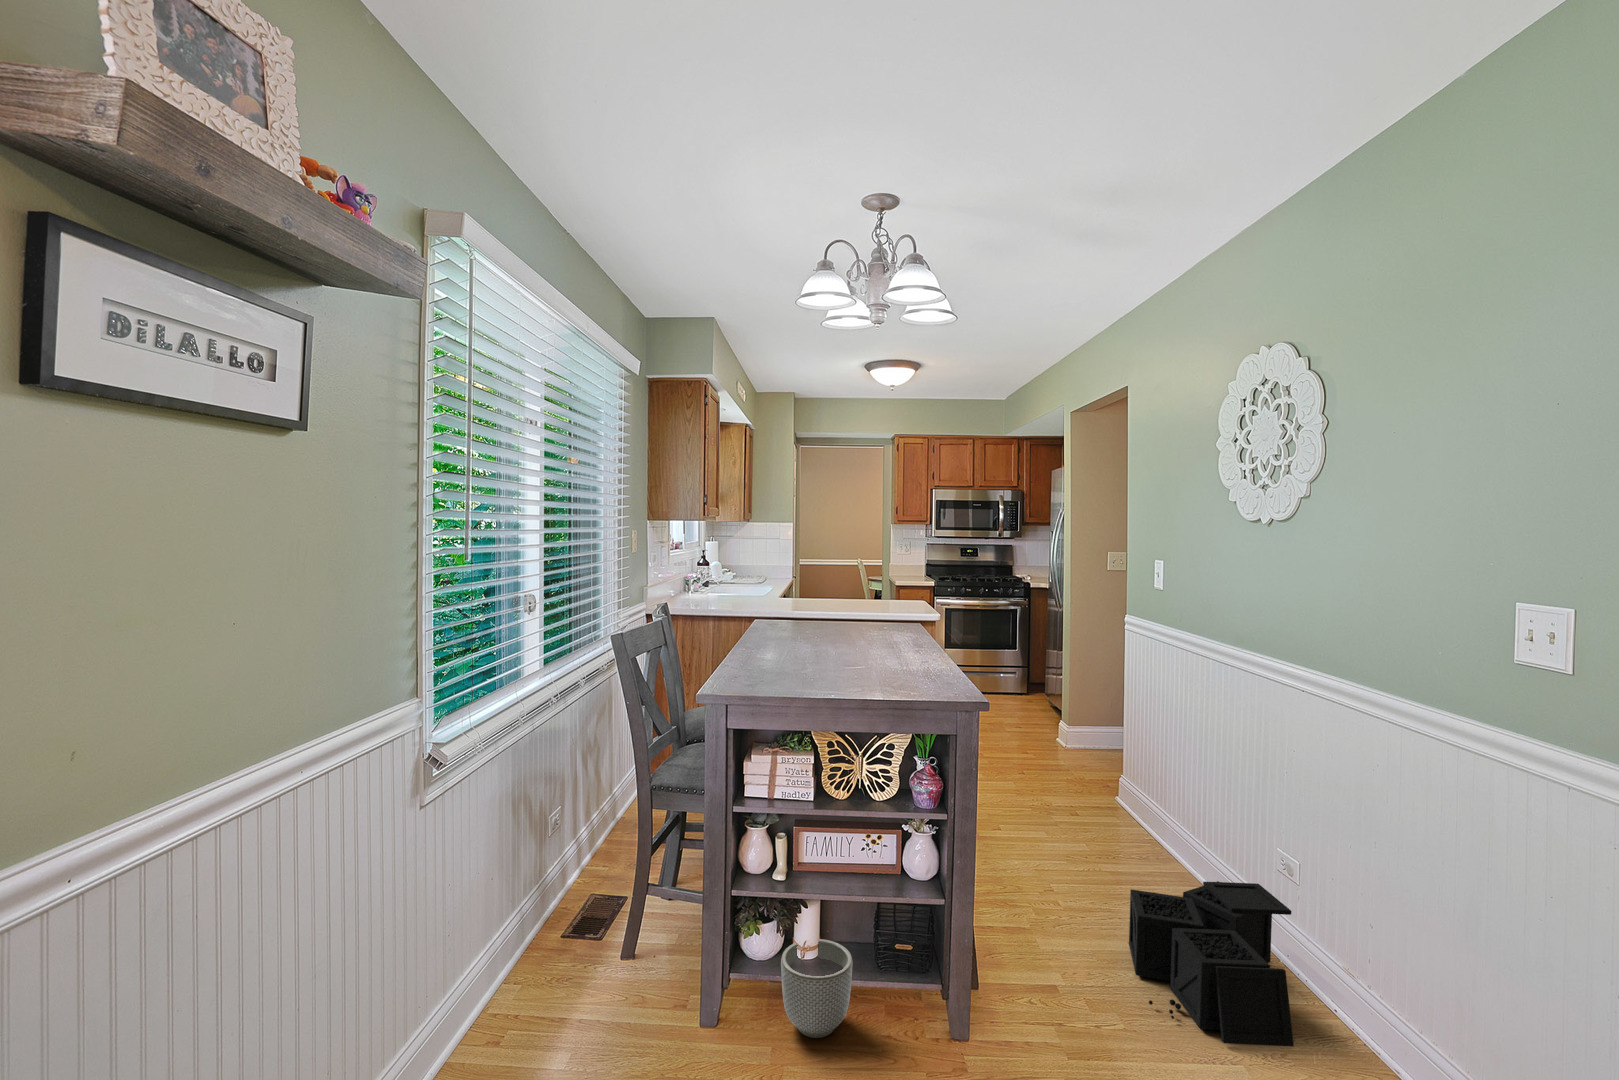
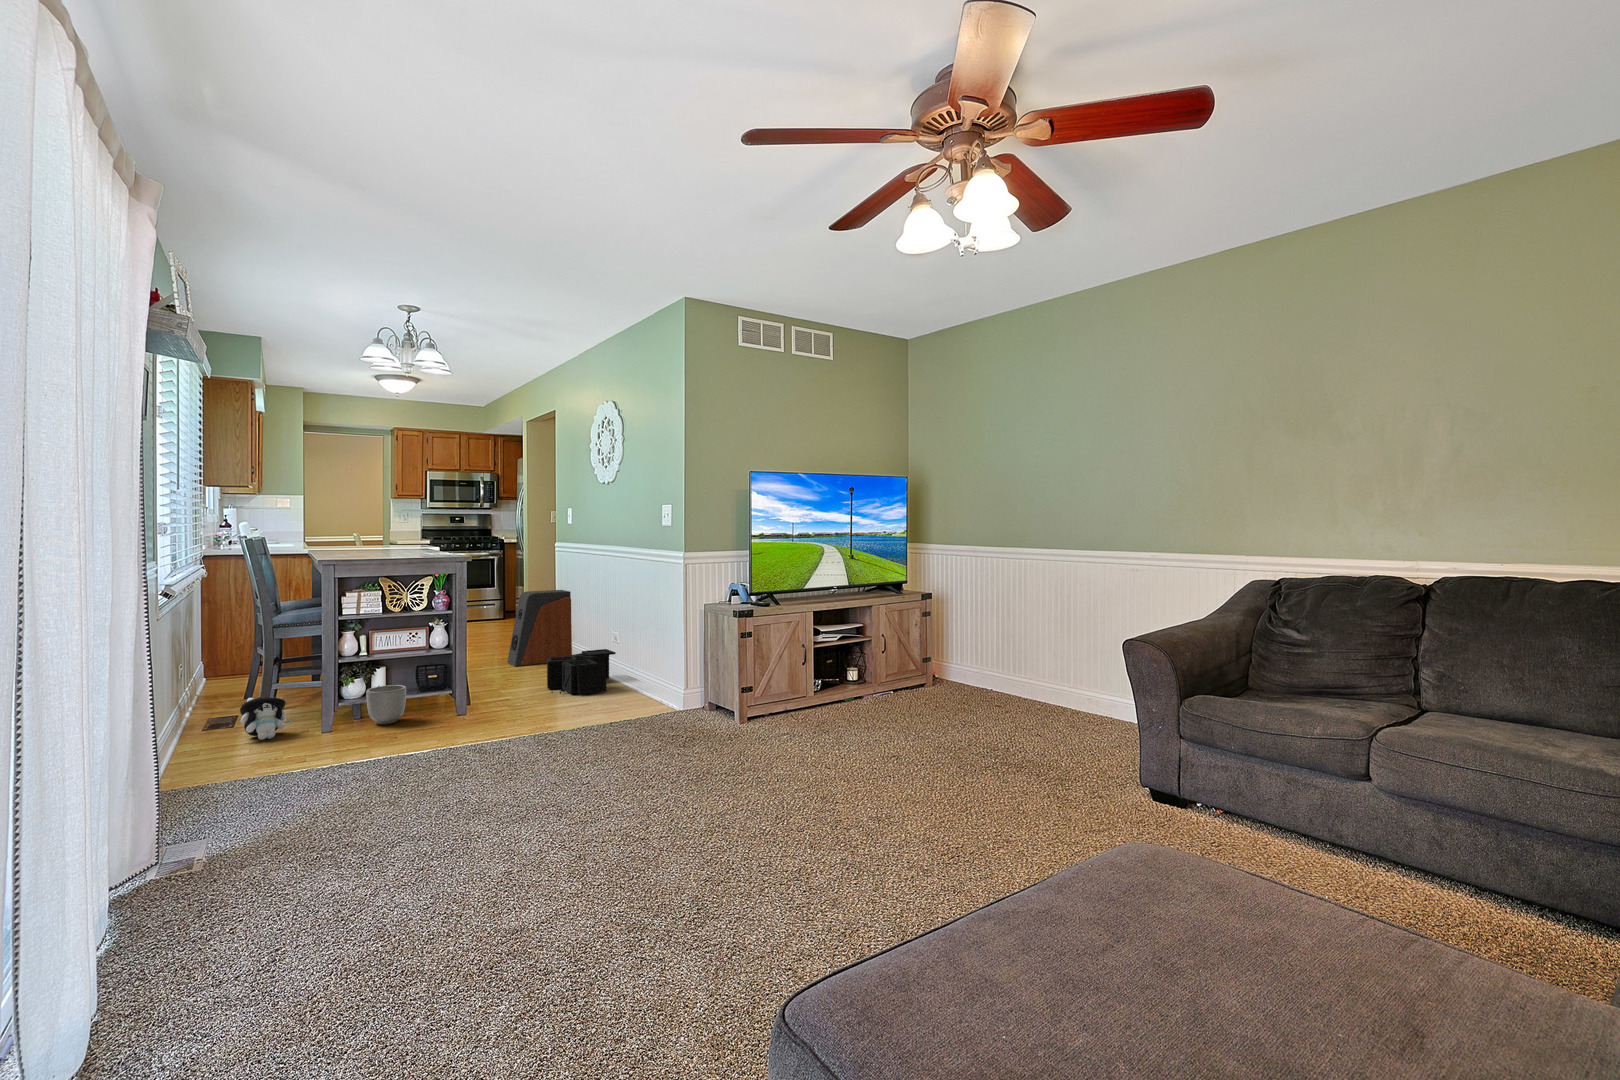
speaker: none [1040,704,1160,848] -> present [507,590,572,666]
plush toy: none [585,924,666,1022] -> present [240,697,292,740]

